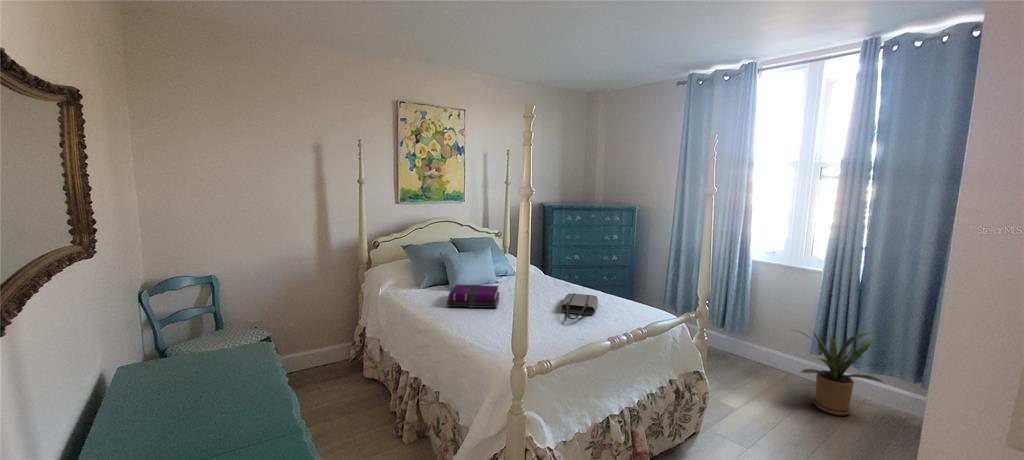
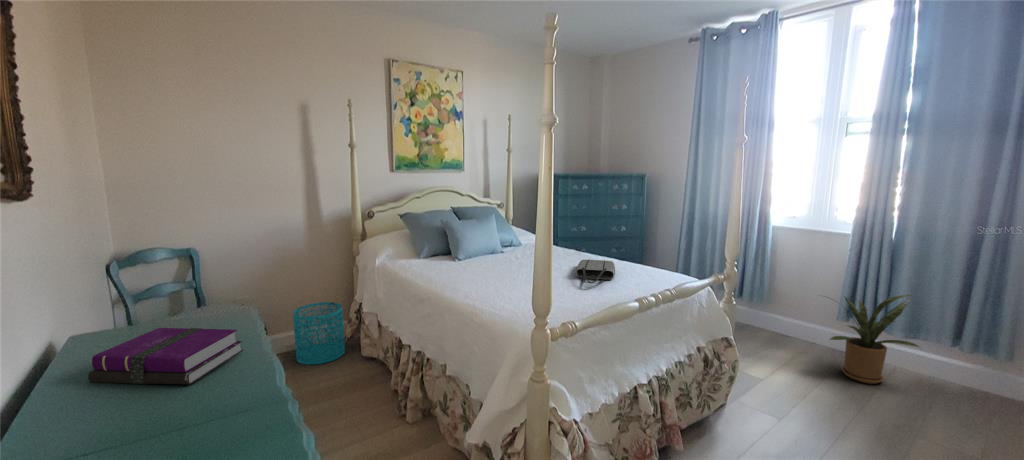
notebook: present [447,284,499,308] -> present [88,328,243,384]
wastebasket: none [302,325,349,384] -> present [293,302,345,365]

